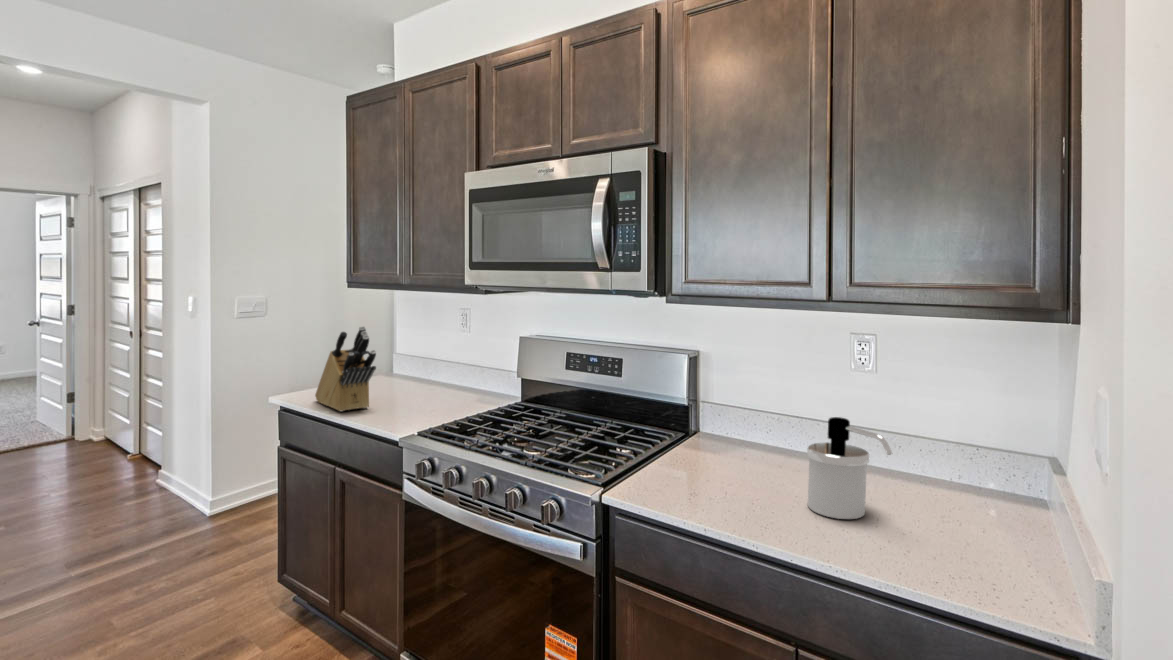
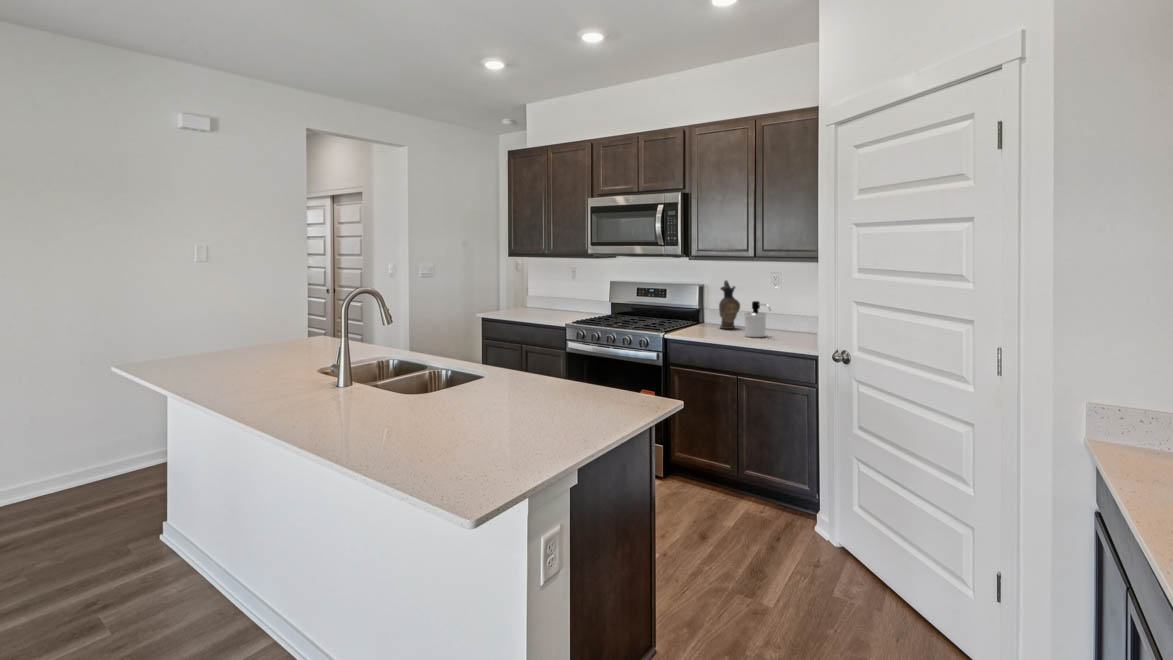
knife block: present [315,326,376,411] -> none [503,275,542,319]
ceramic pitcher: none [734,350,784,465] -> present [719,280,740,329]

